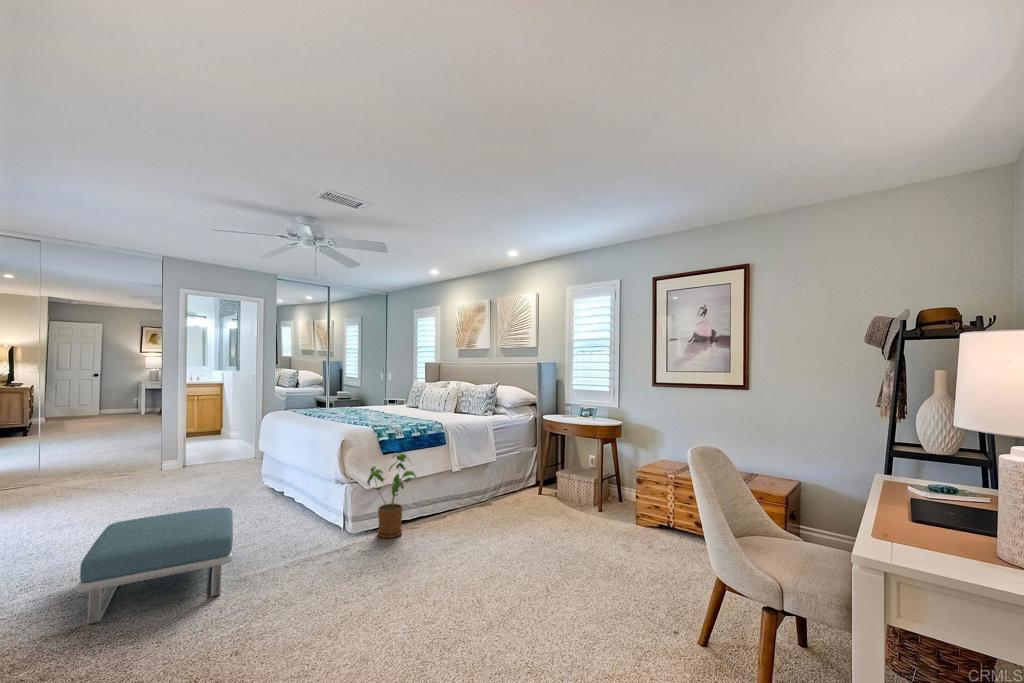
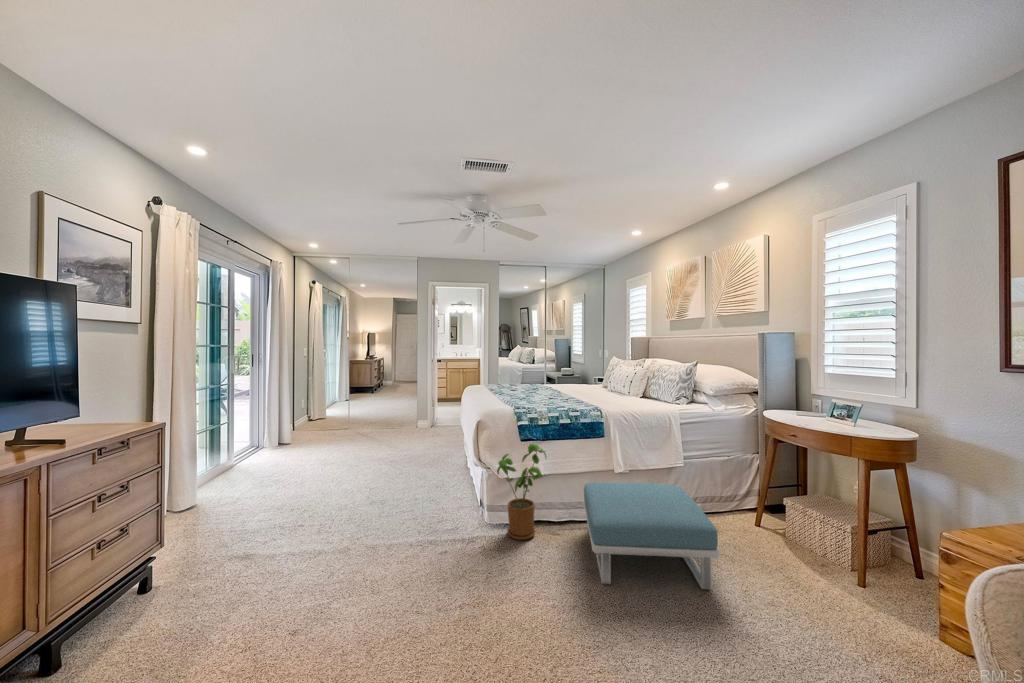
footstool: present [78,507,233,624] -> present [584,483,720,590]

